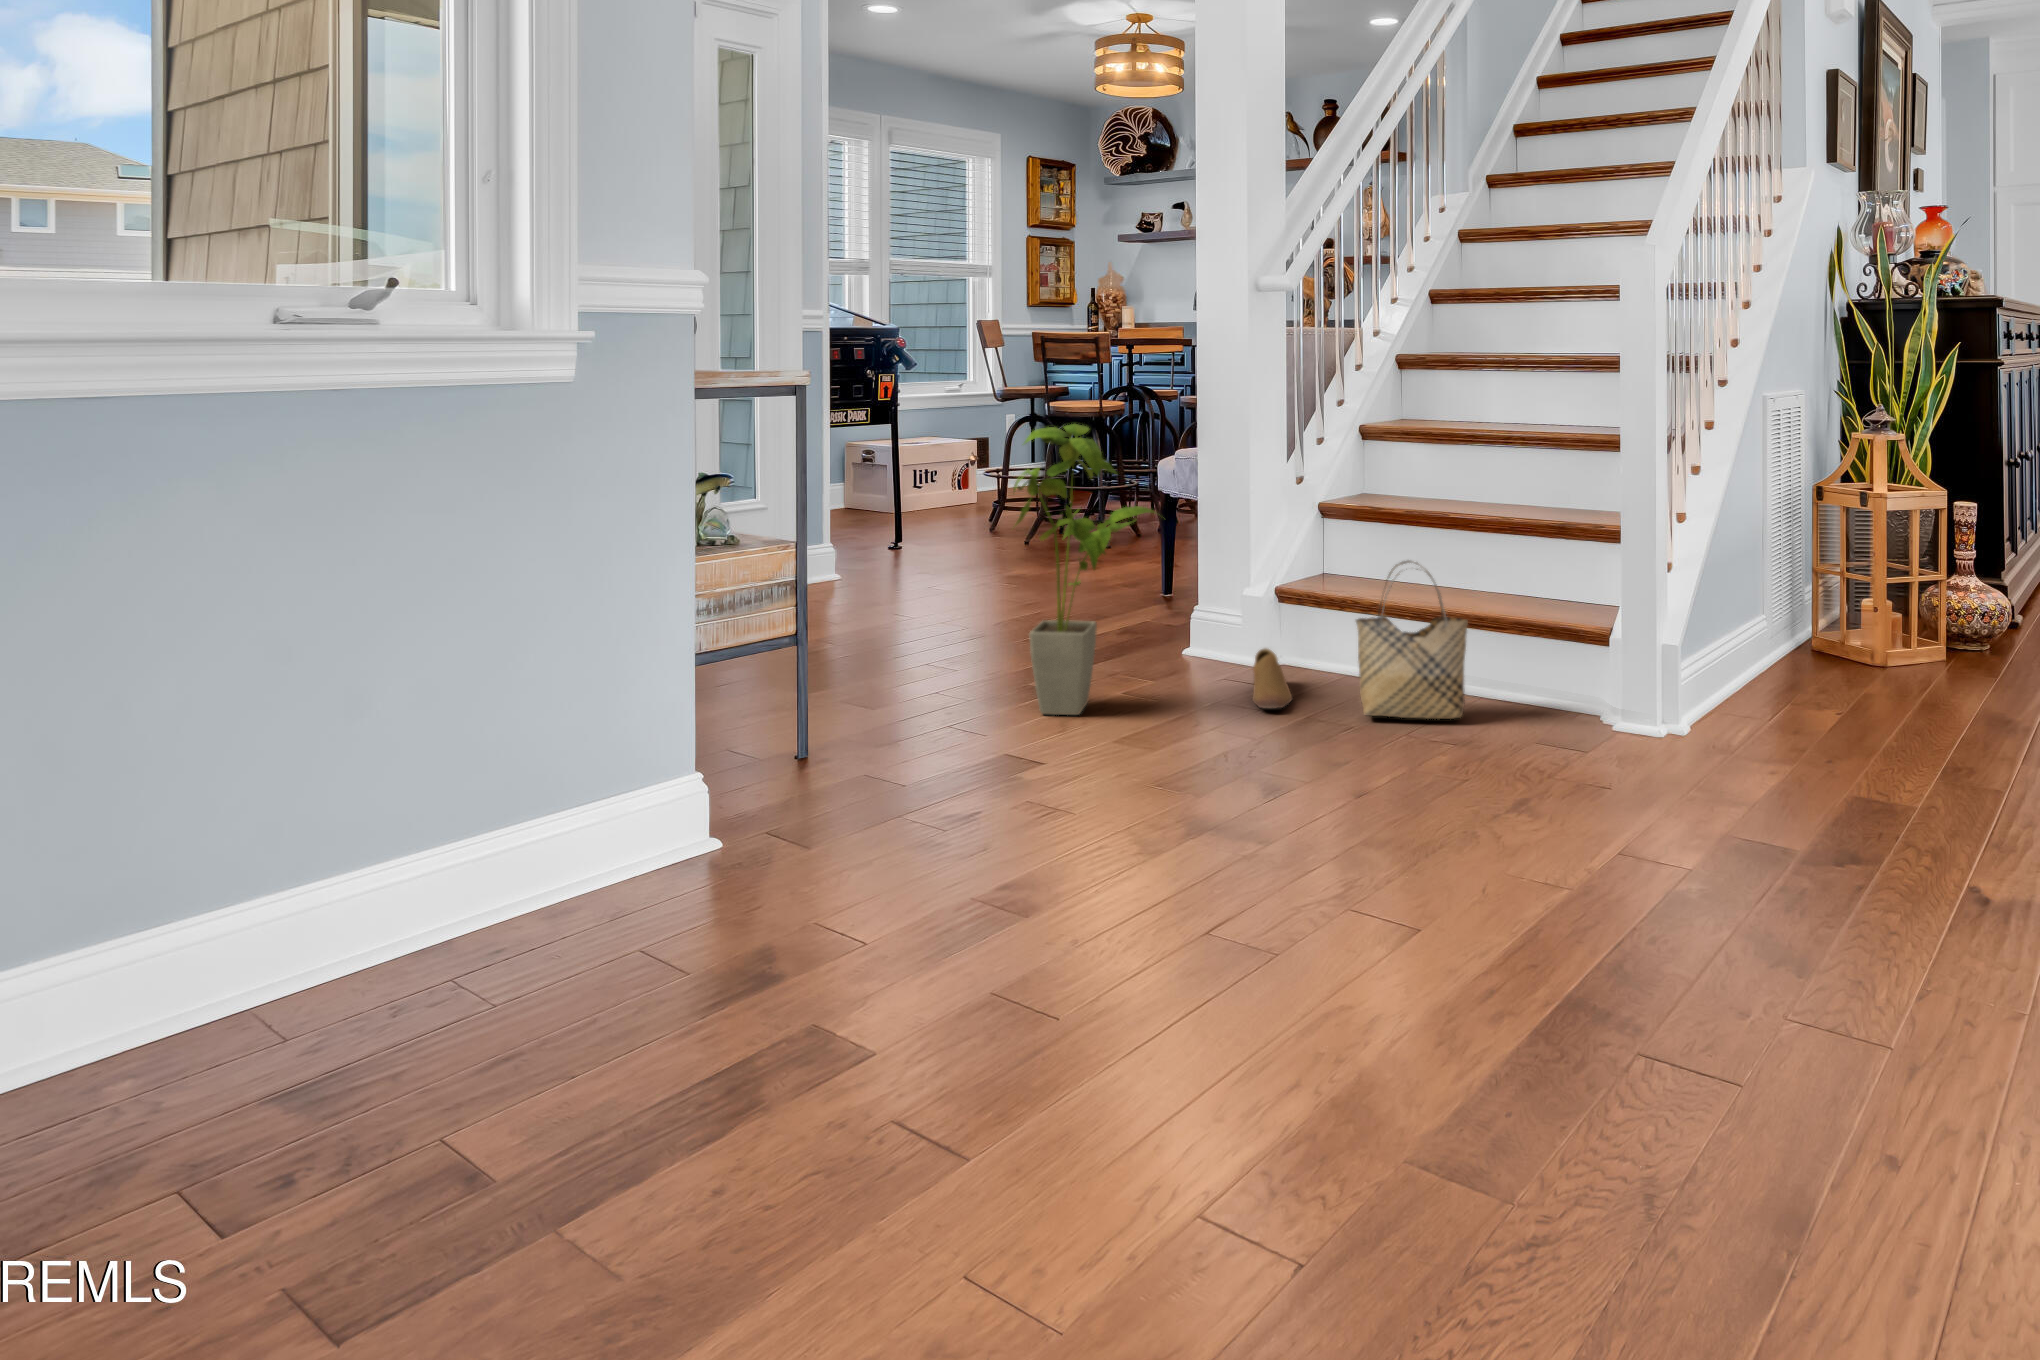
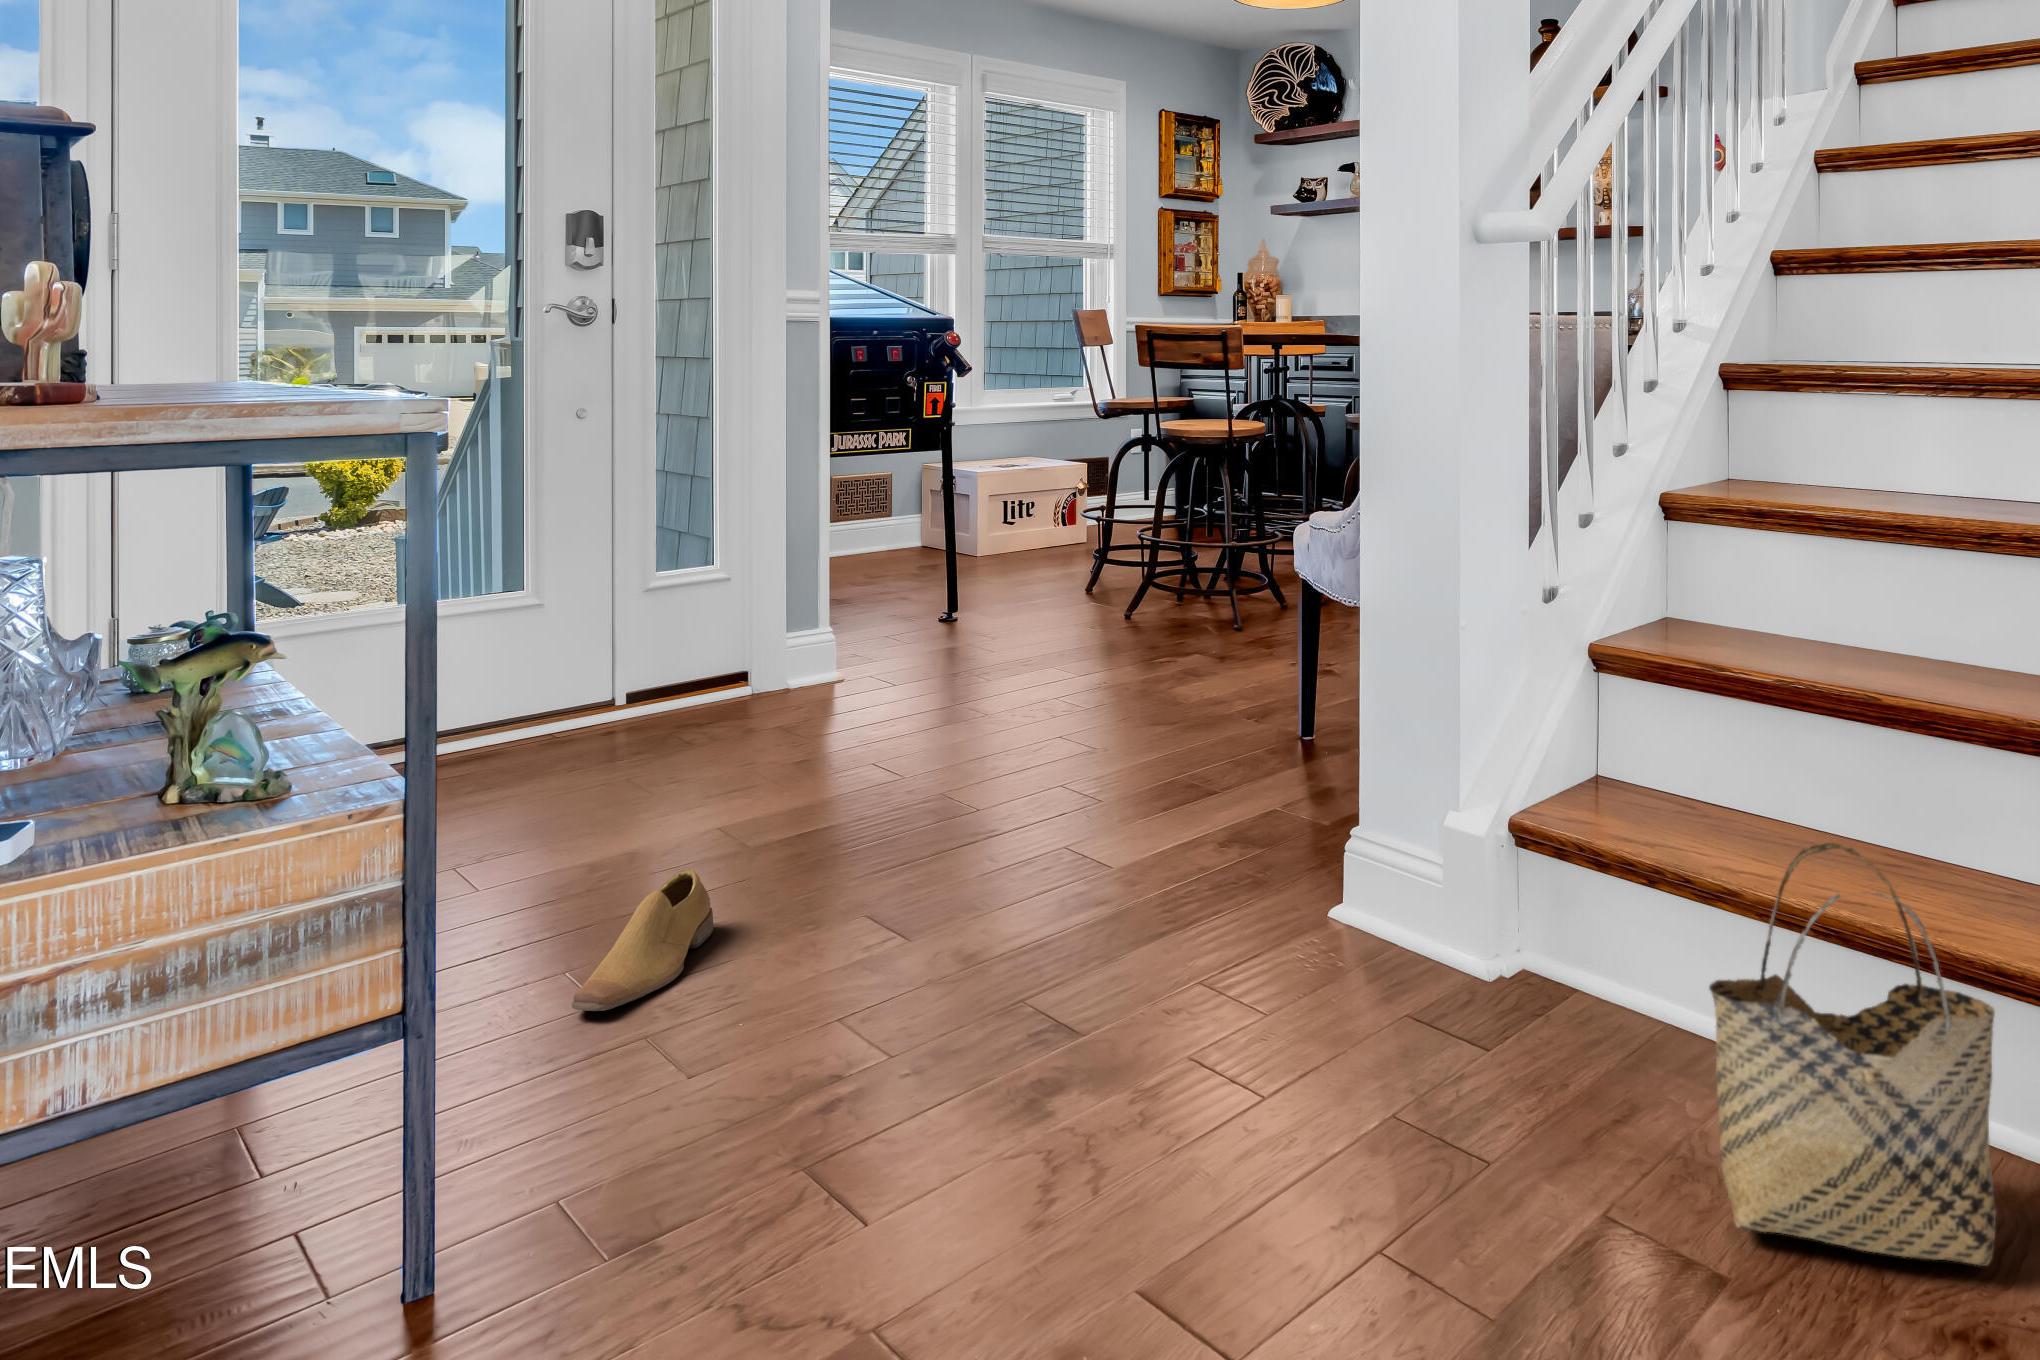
house plant: present [1013,424,1160,715] -> none [942,513,1275,1145]
shoe: present [1252,648,1293,708] -> present [572,869,713,1011]

